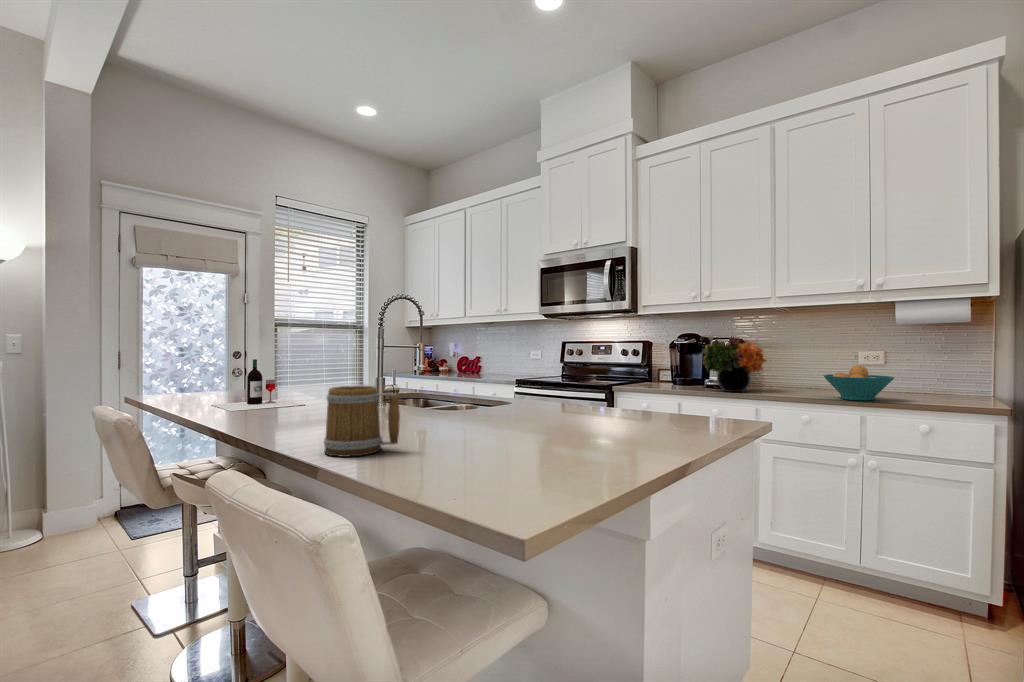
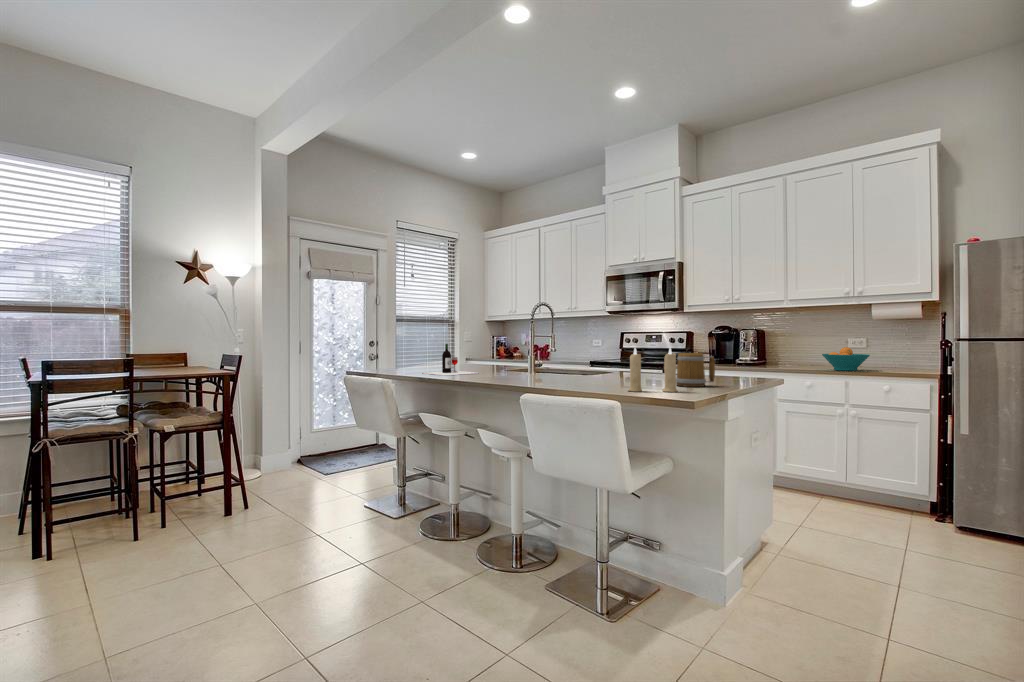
flower arrangement: present [702,337,767,392] -> none [734,328,783,367]
candle: none [422,378,525,480] -> present [629,348,677,392]
mug: present [324,386,400,457] -> present [676,353,715,387]

